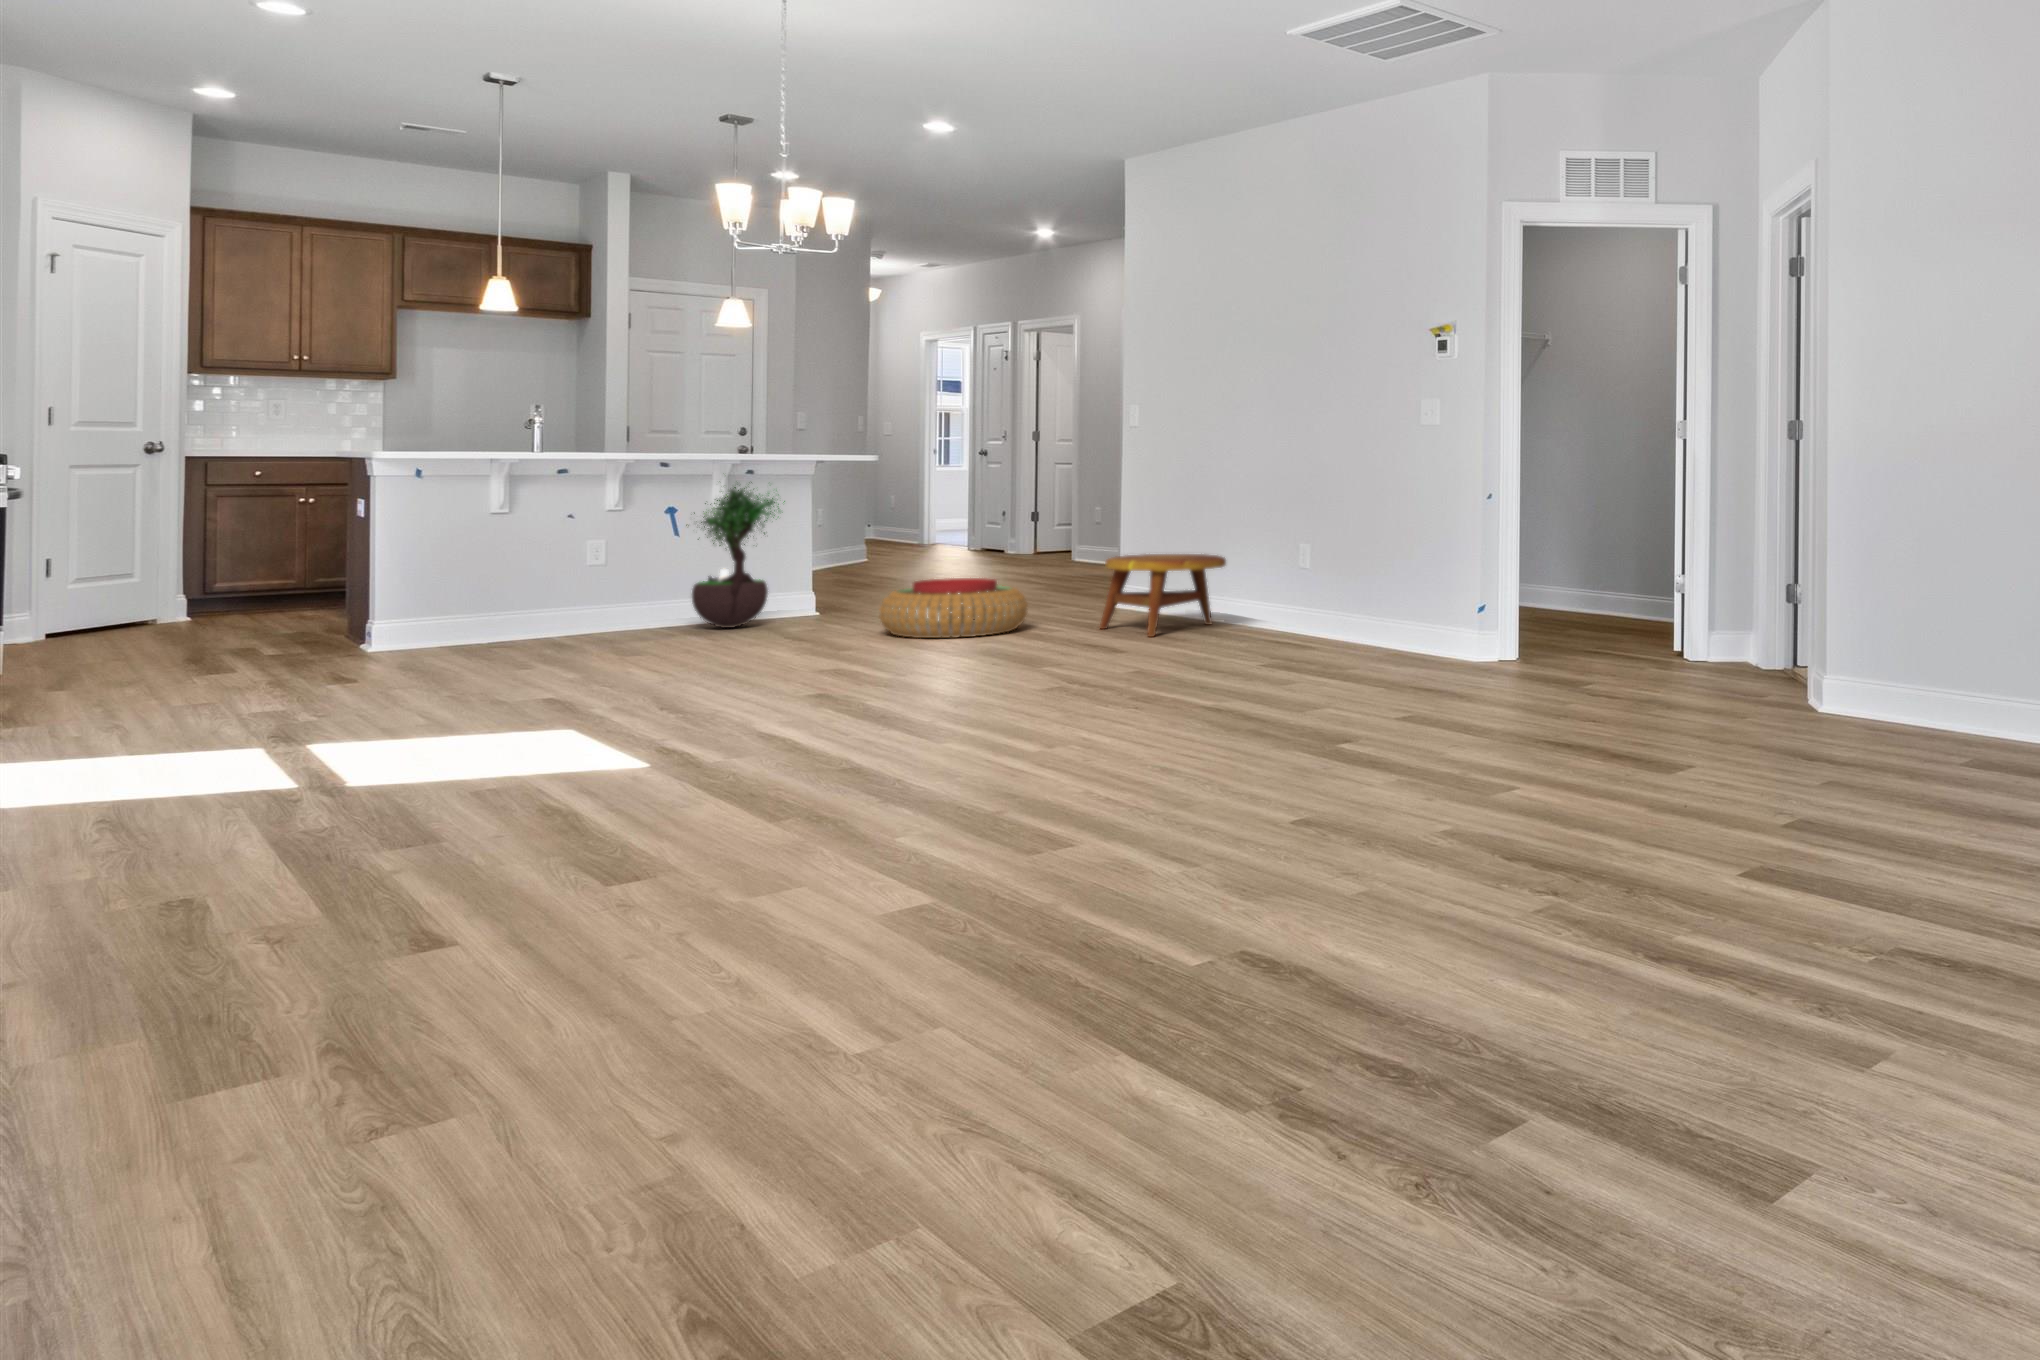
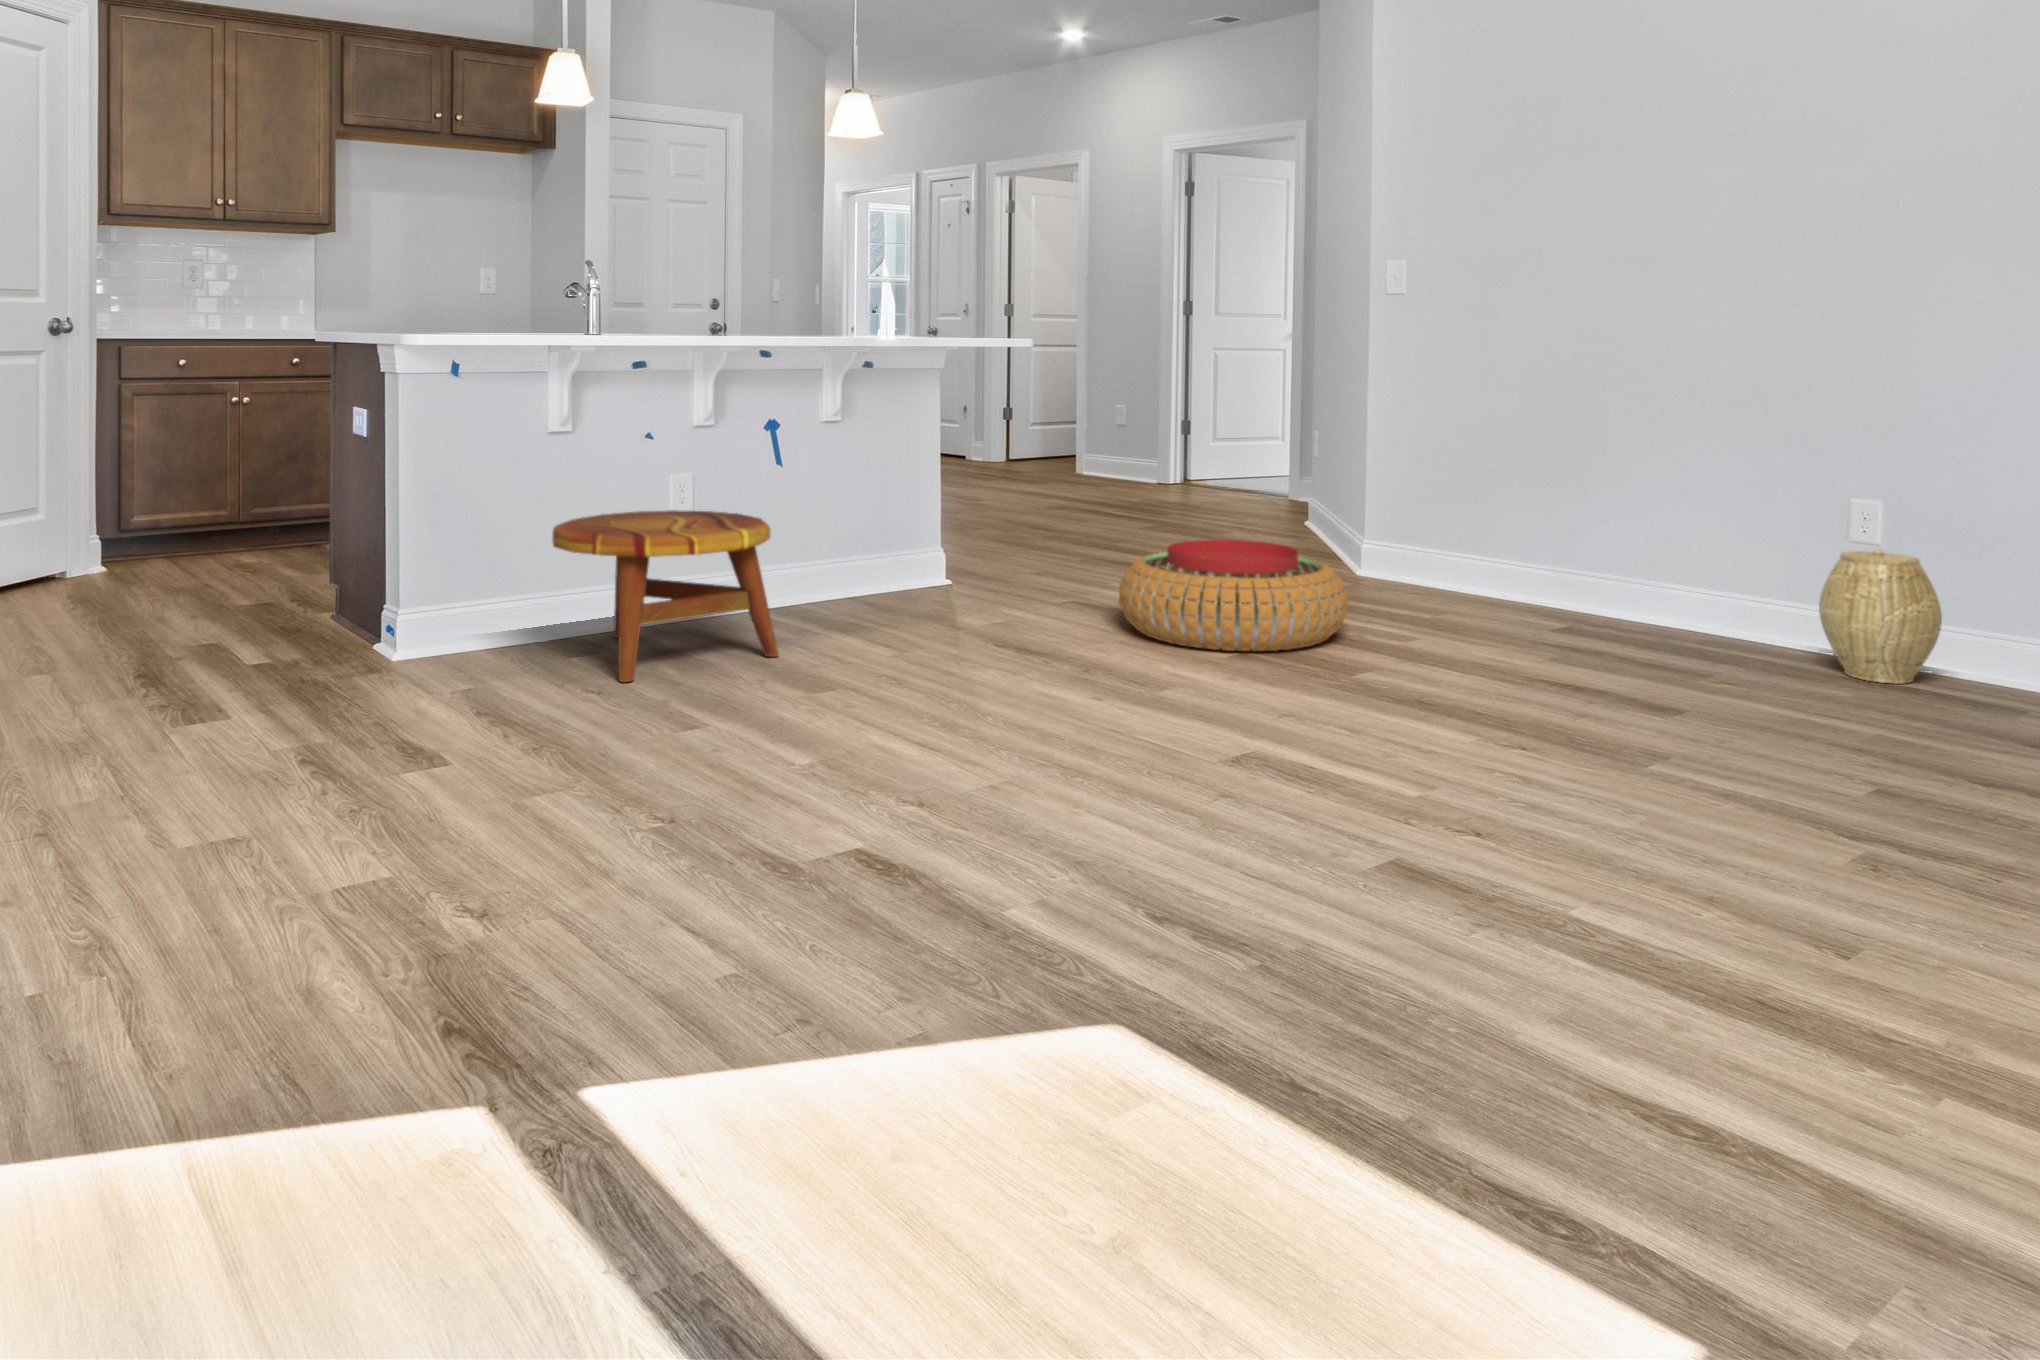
potted tree: present [686,482,785,628] -> none [810,369,948,611]
side table: present [1100,554,1226,637] -> present [552,510,778,682]
woven basket: none [1259,568,1317,641] -> present [1819,549,1942,684]

